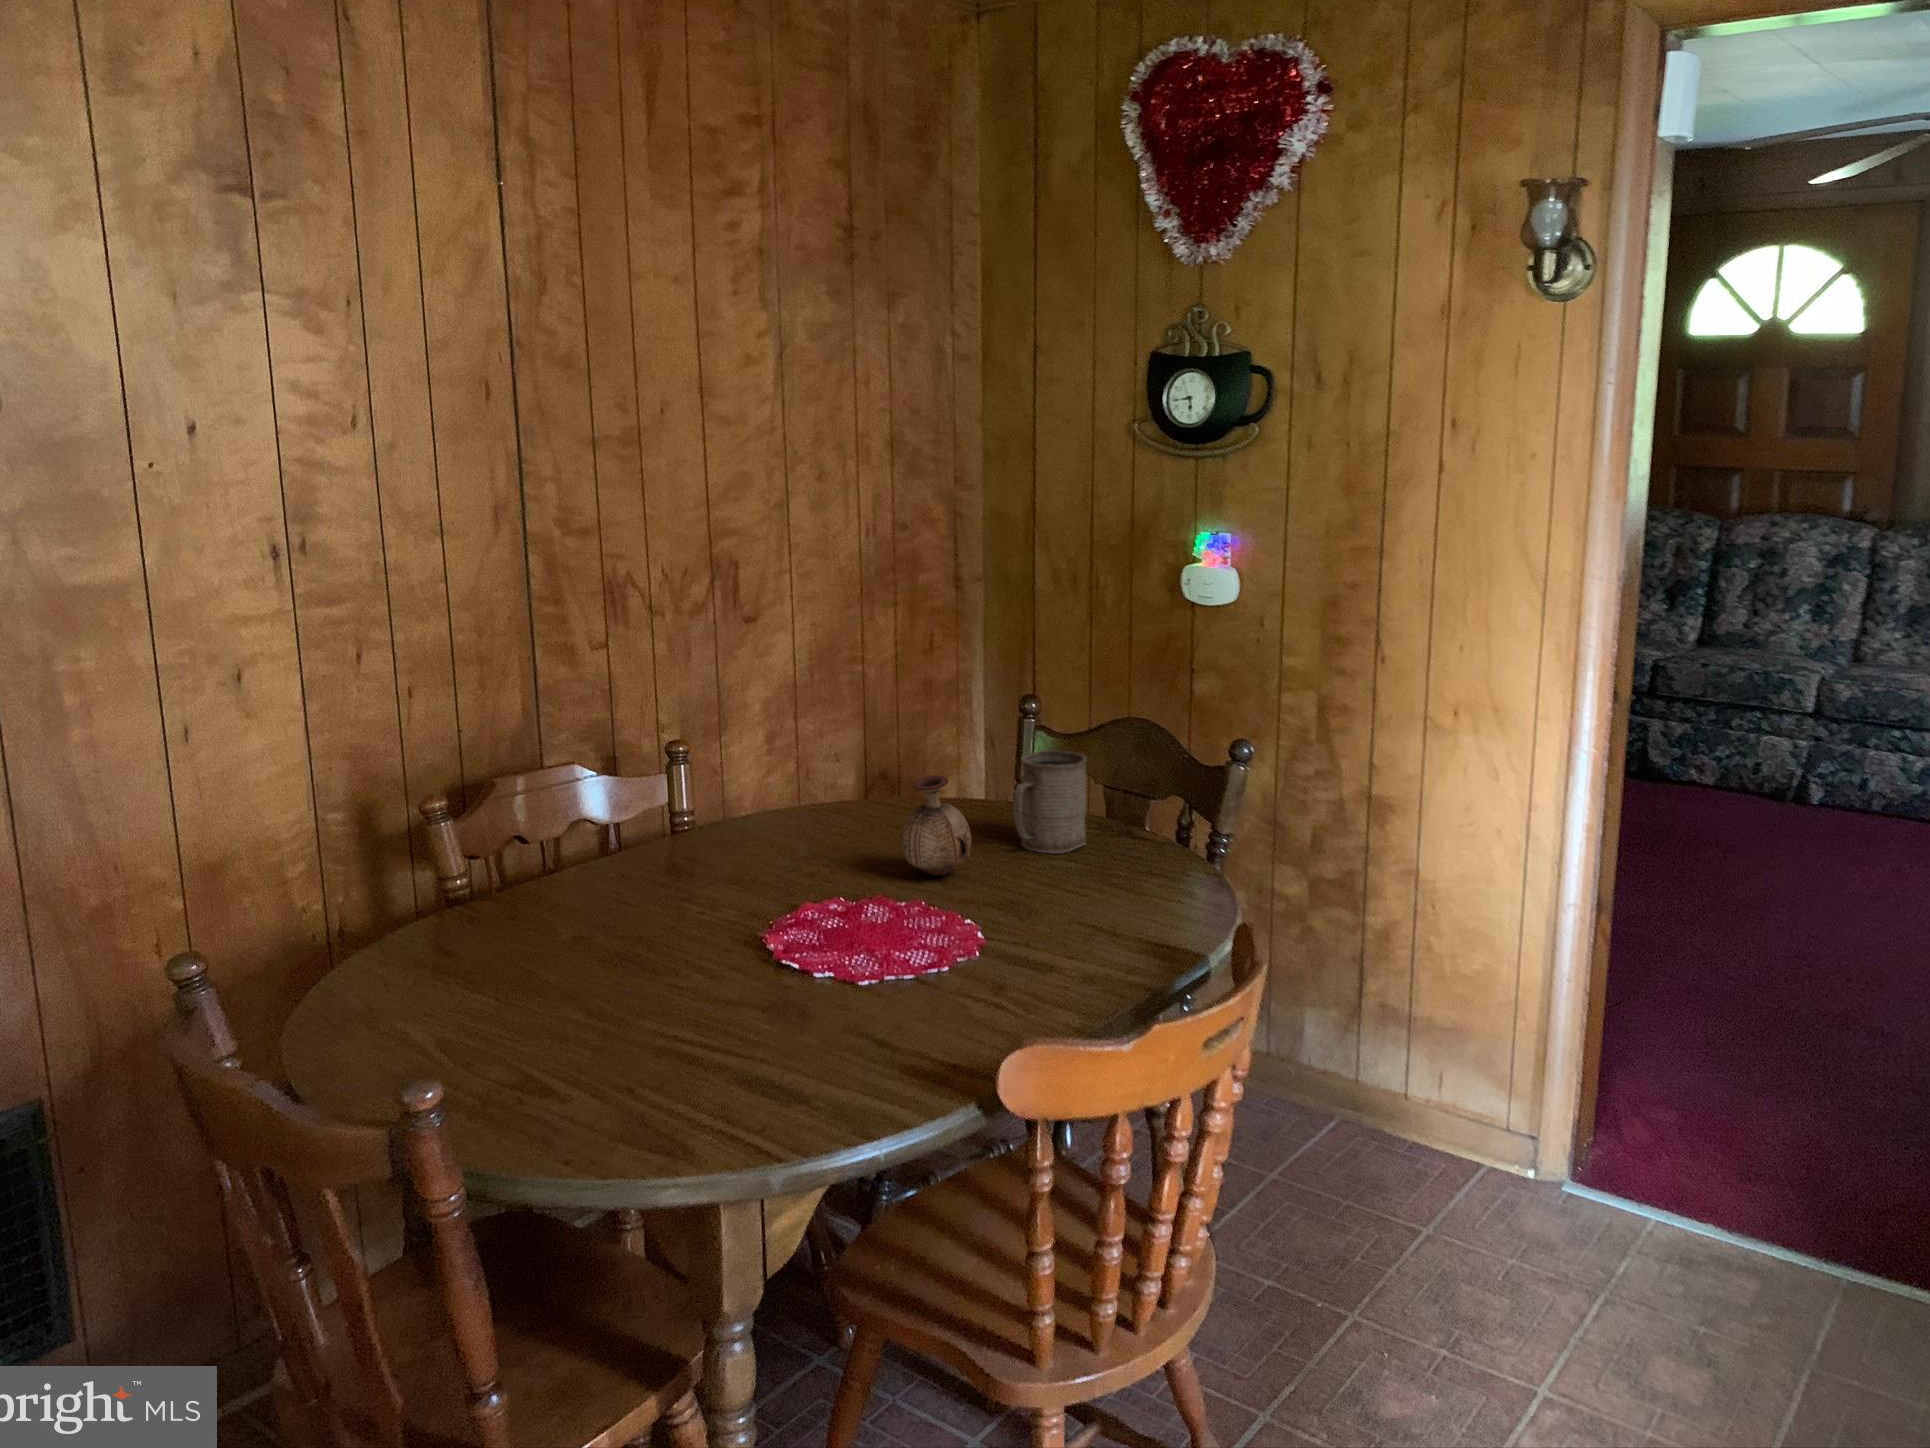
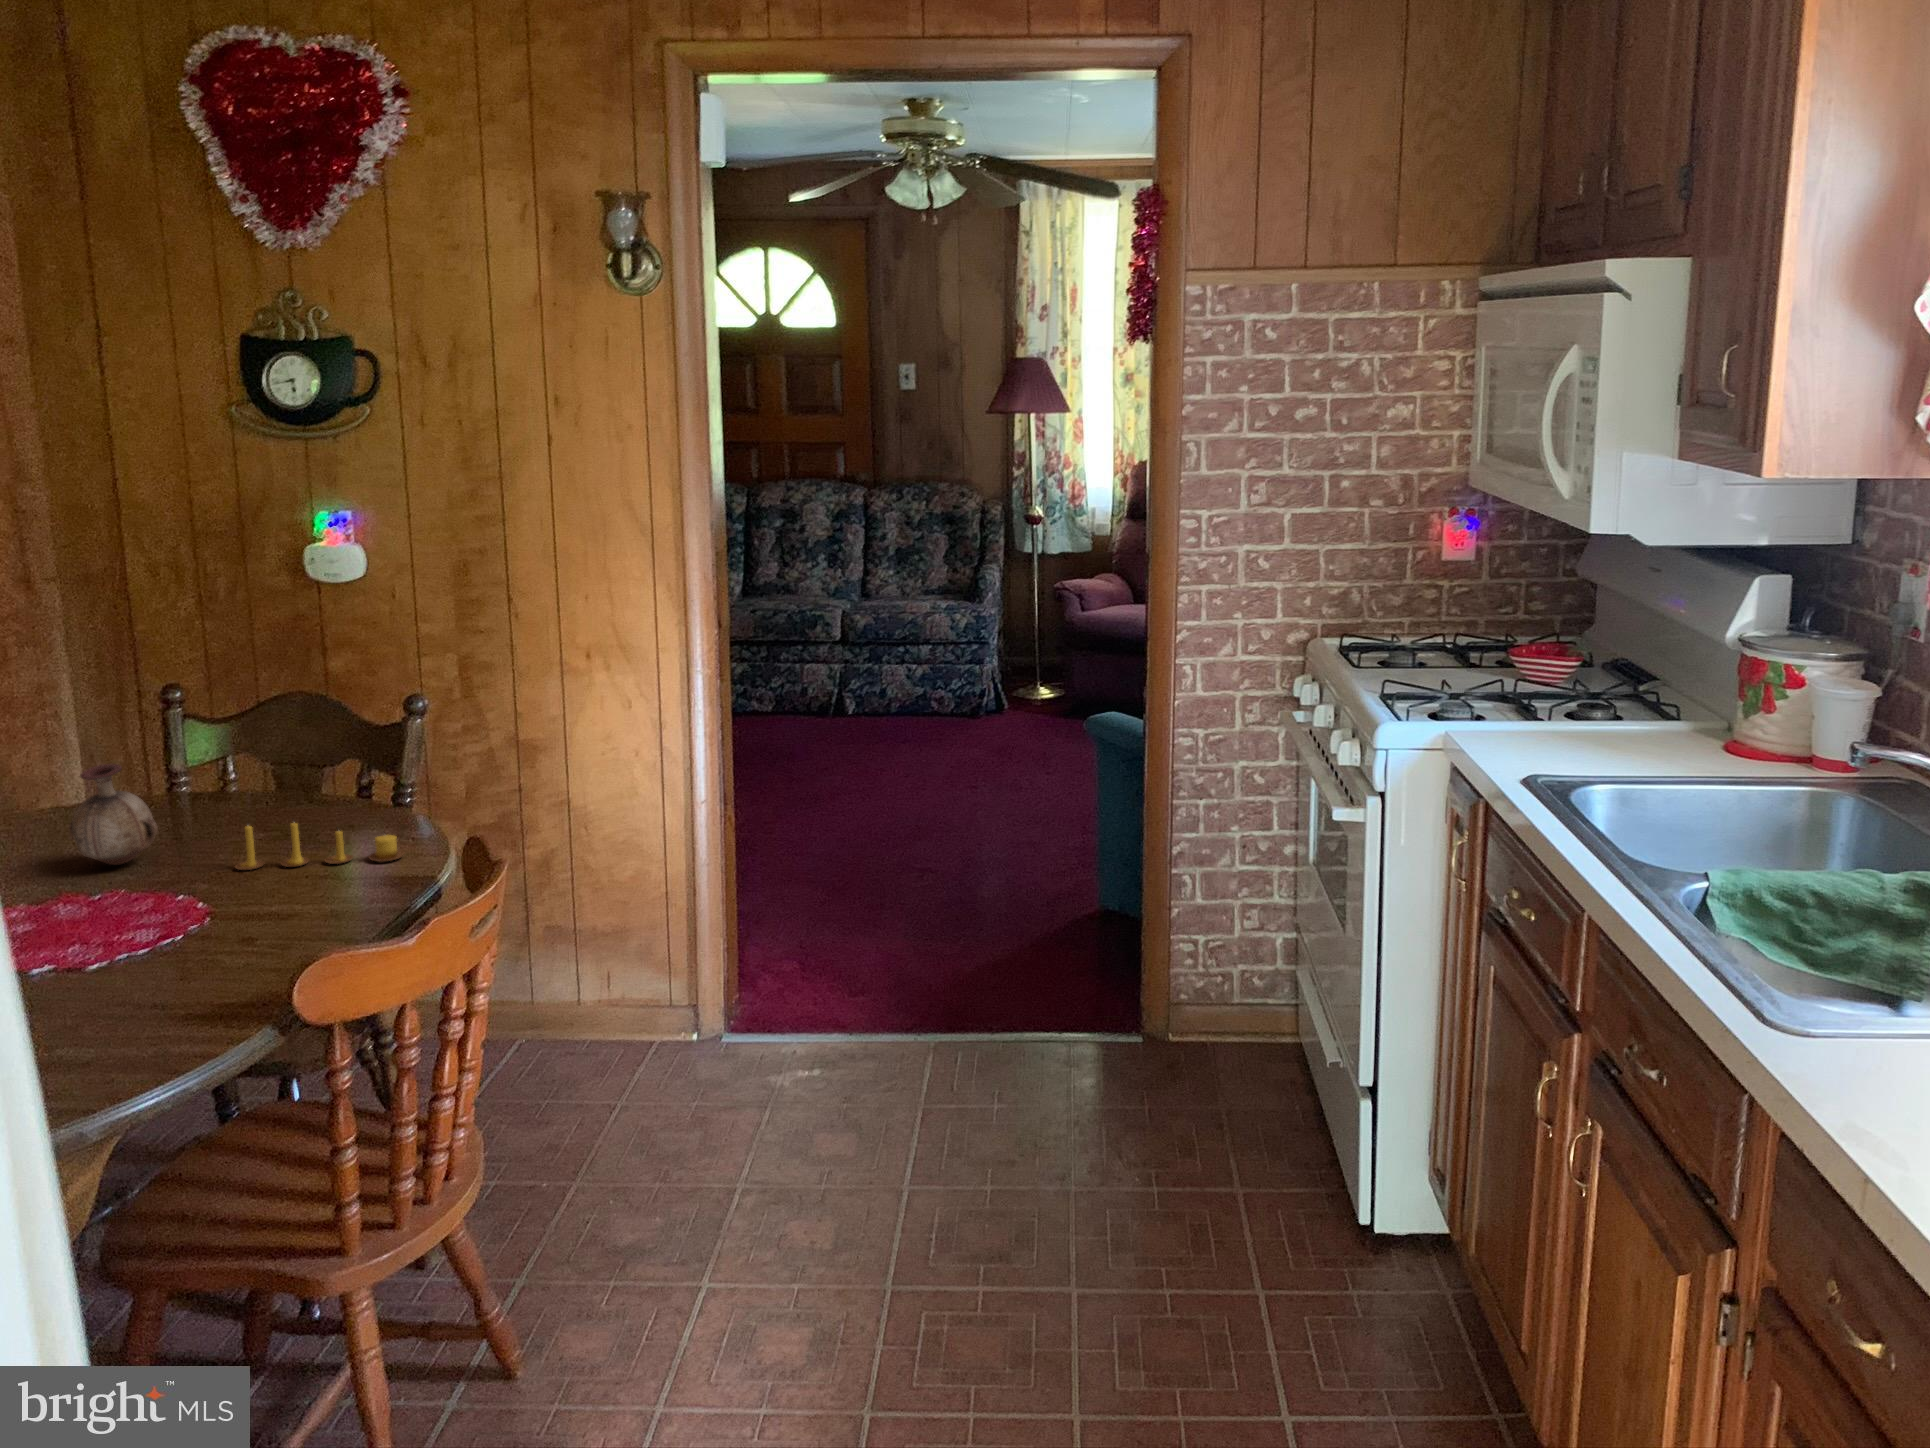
mug: present [1013,750,1086,853] -> none [188,727,269,828]
candle: none [1029,856,1191,925] -> present [235,823,404,870]

